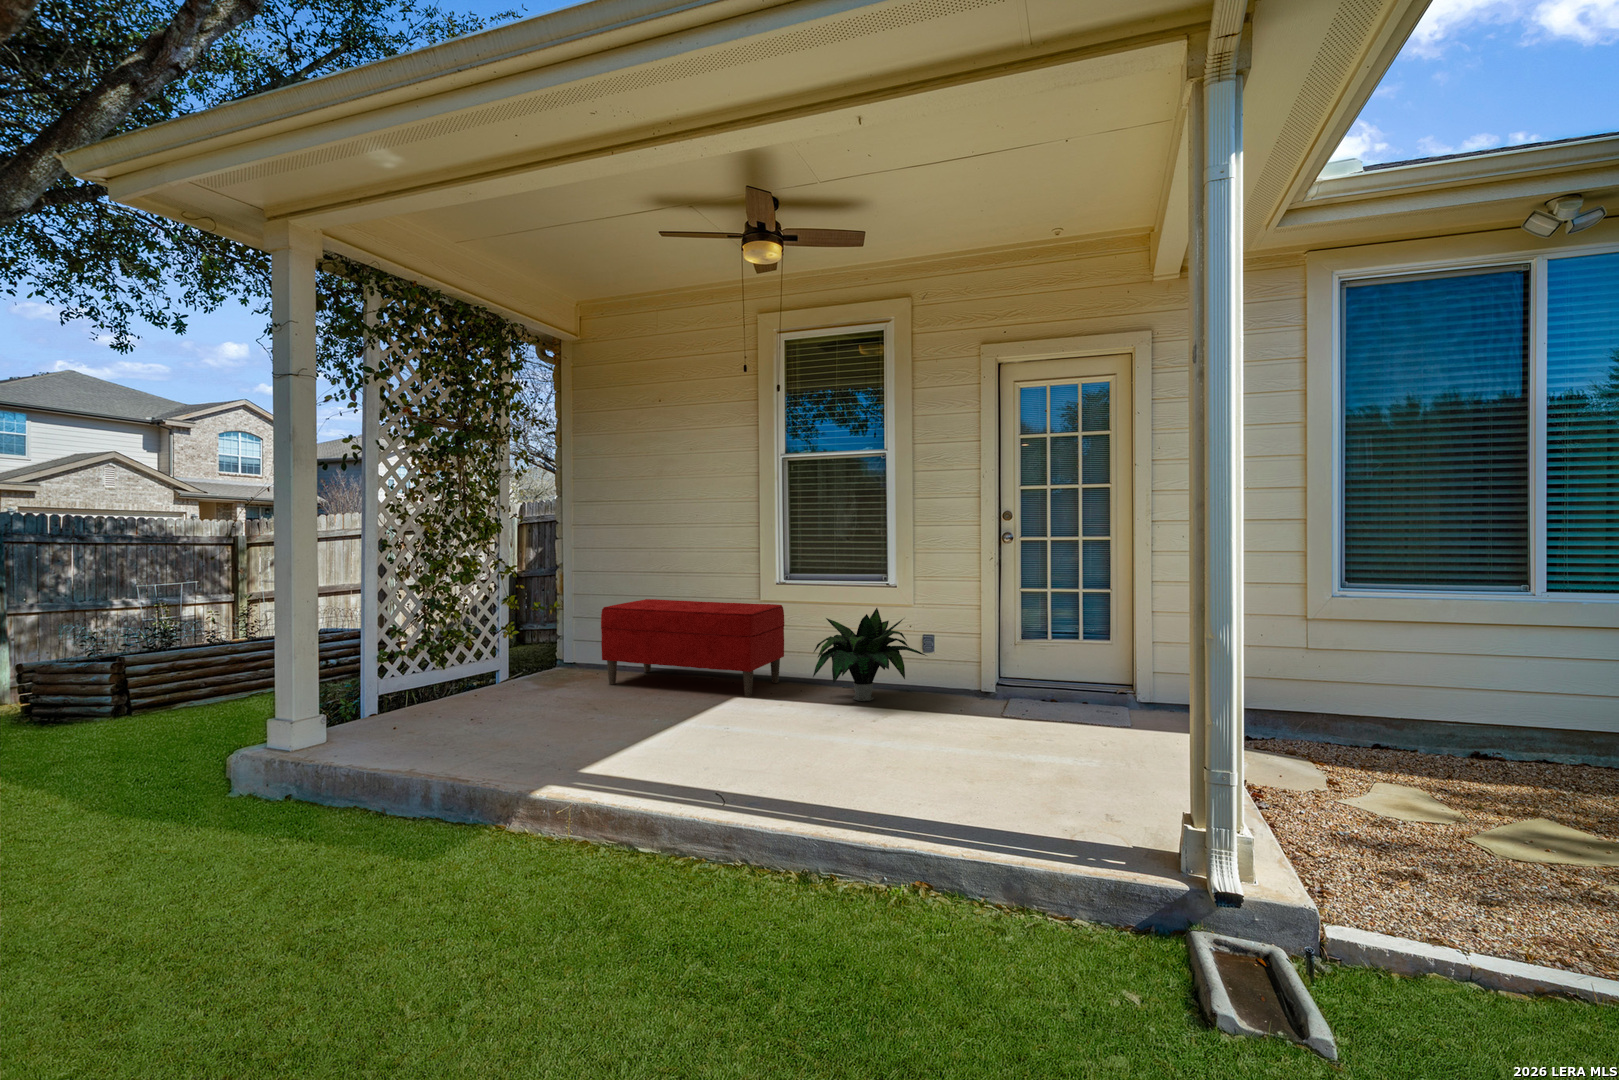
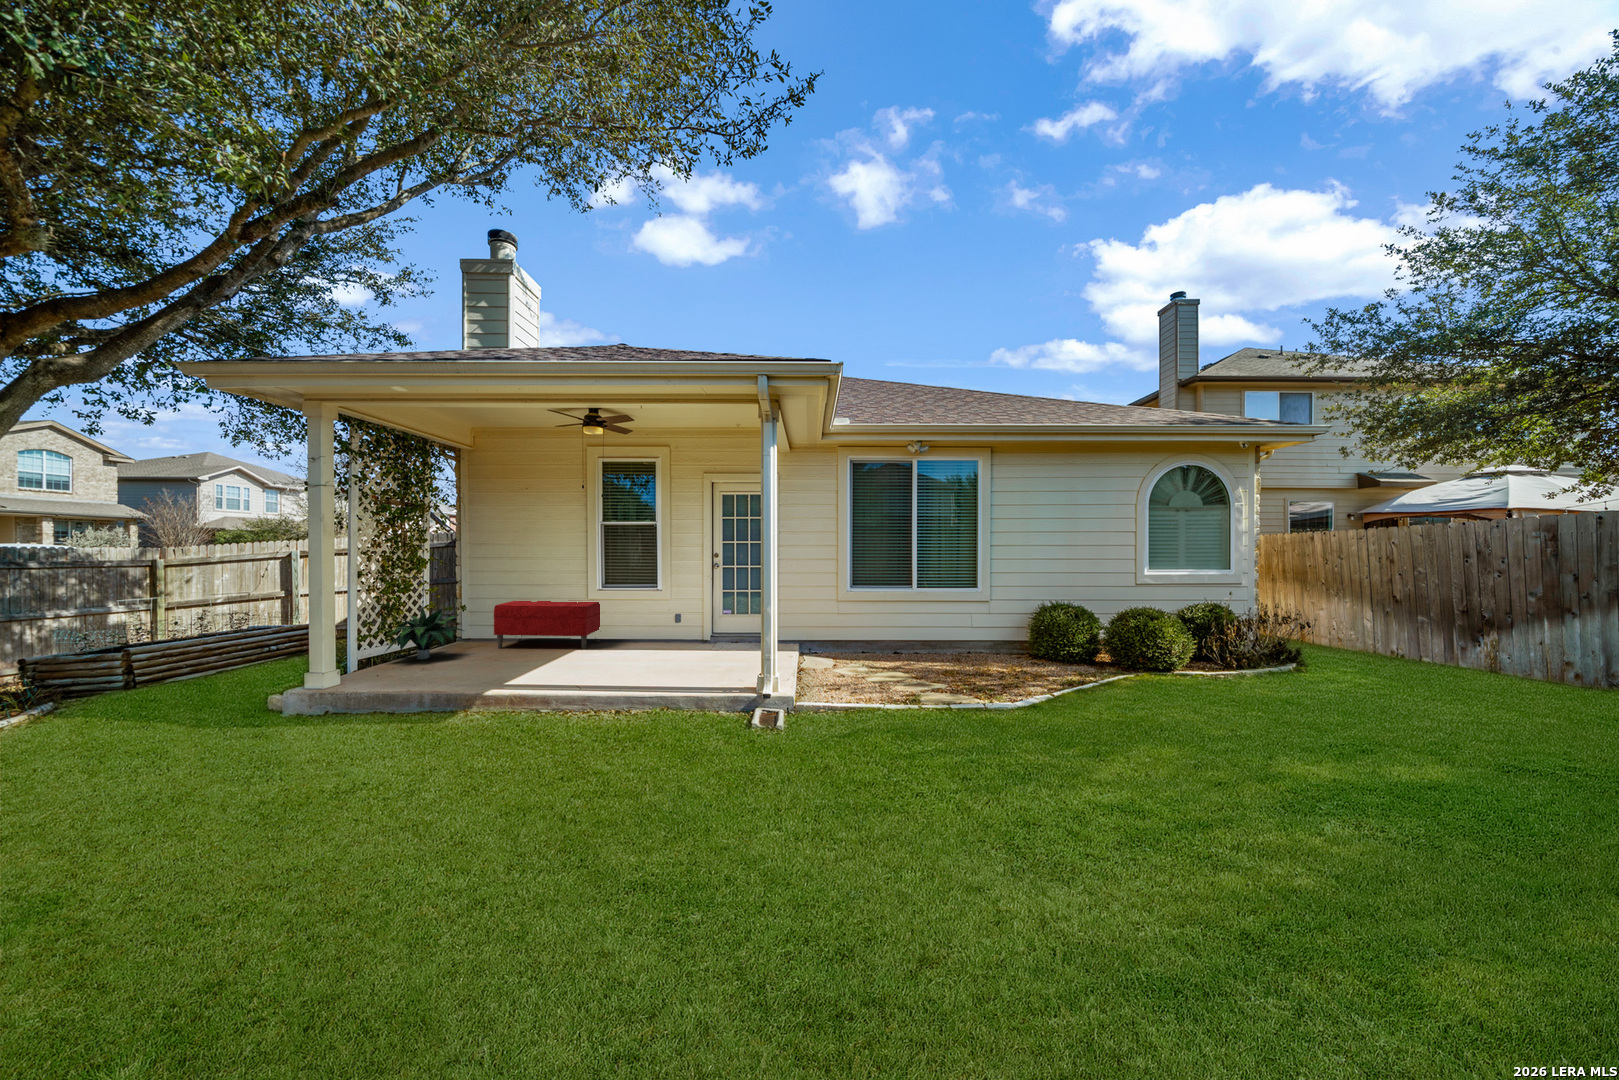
potted plant: present [813,608,926,701] -> present [386,607,464,659]

